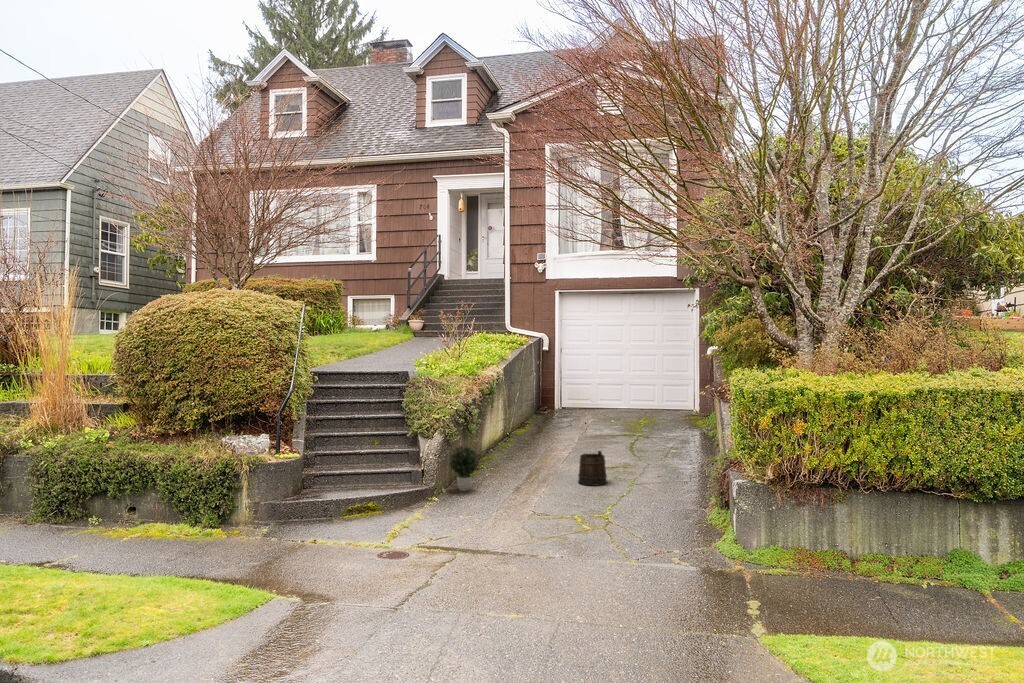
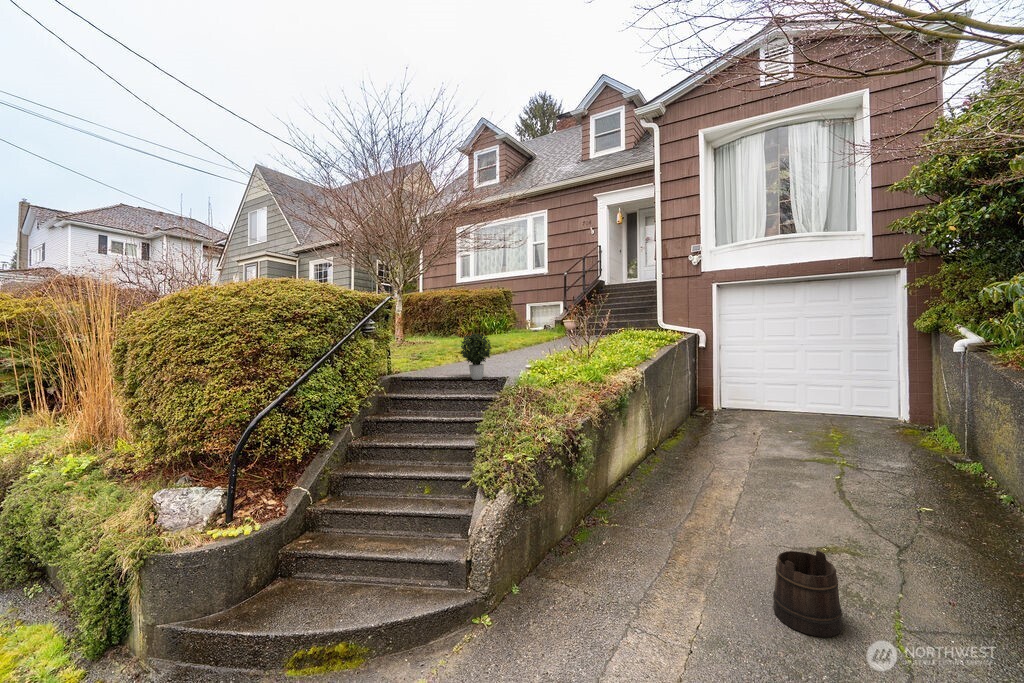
potted plant: present [449,446,479,491] -> present [461,333,491,380]

